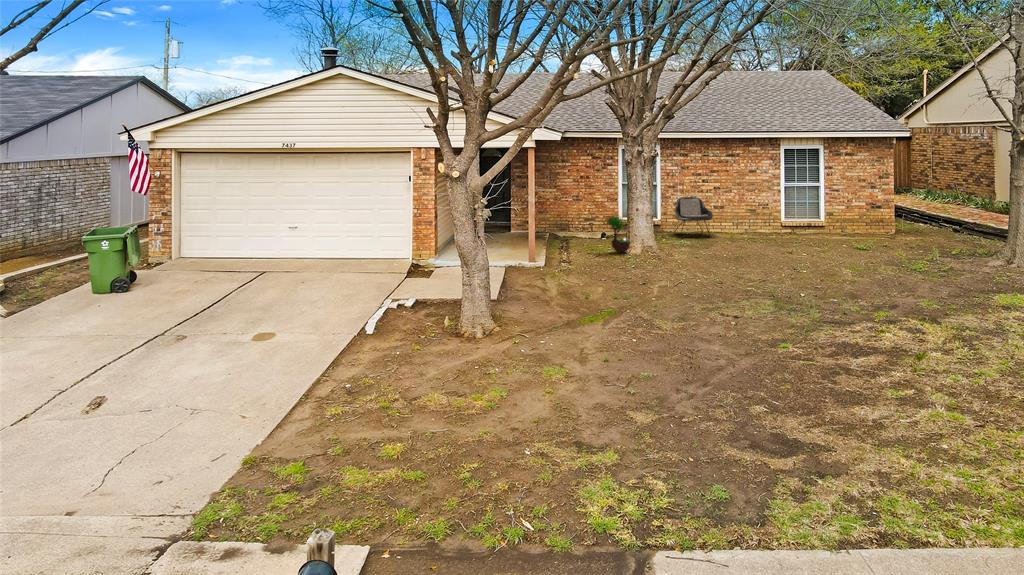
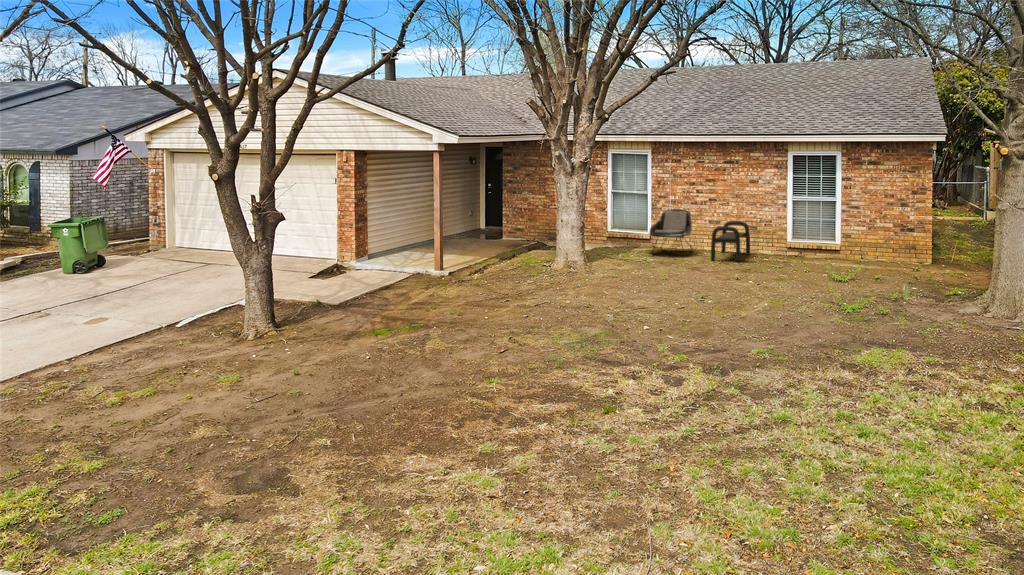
bench: none [727,206,765,239] -> present [711,221,750,261]
potted tree: present [606,217,630,253] -> none [528,226,552,269]

